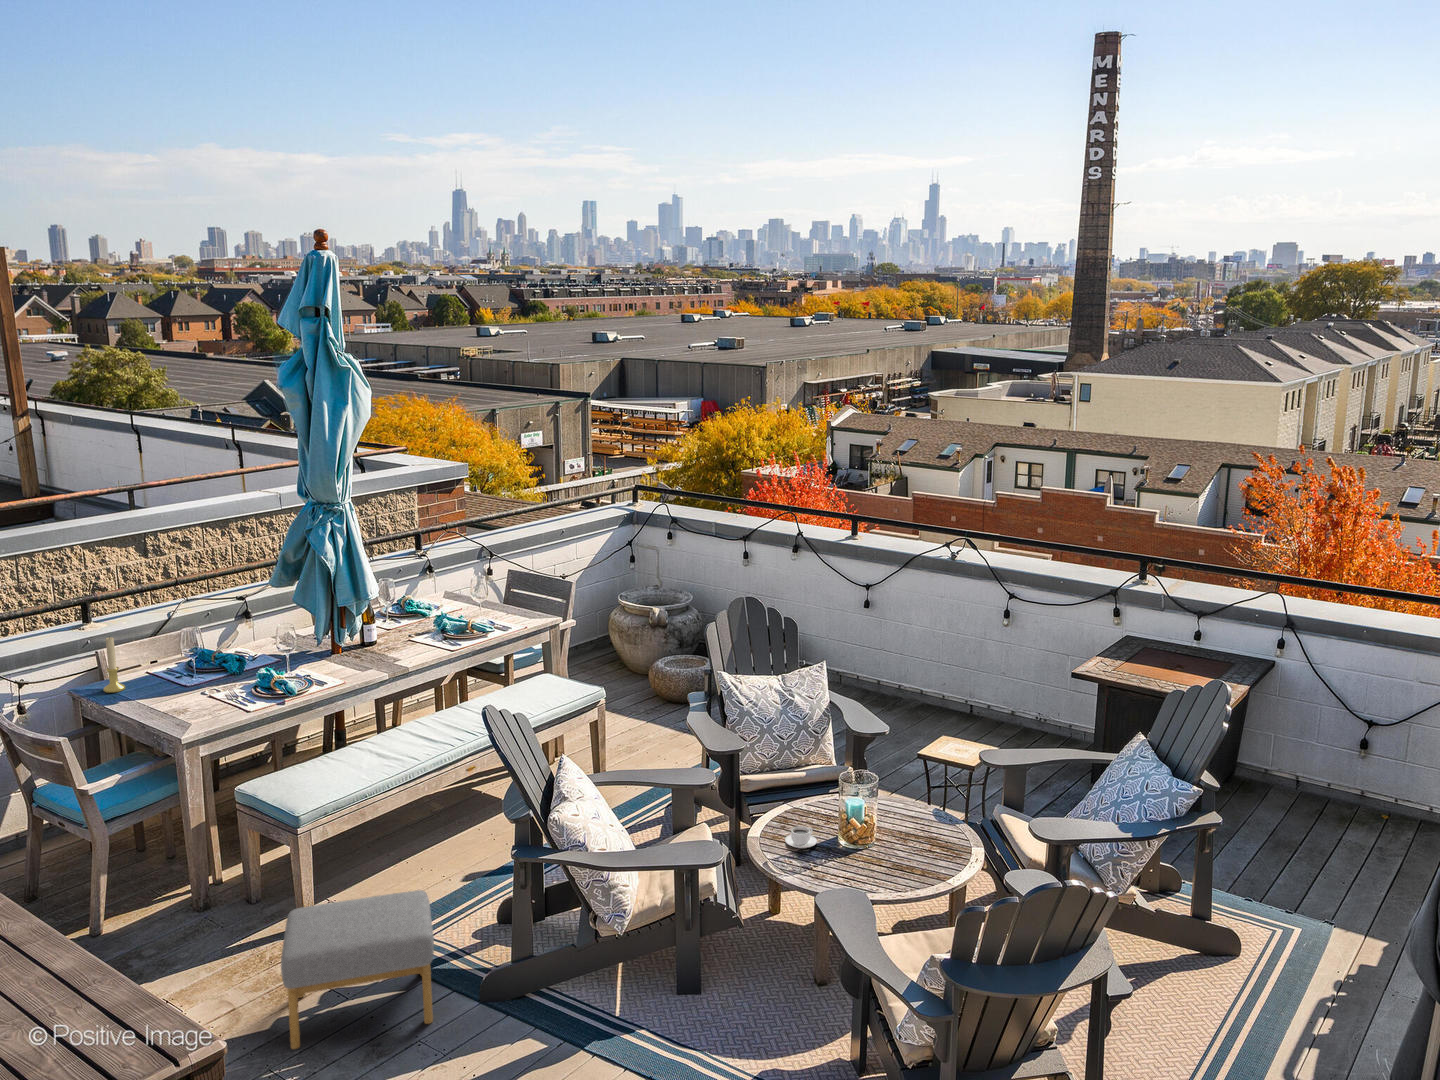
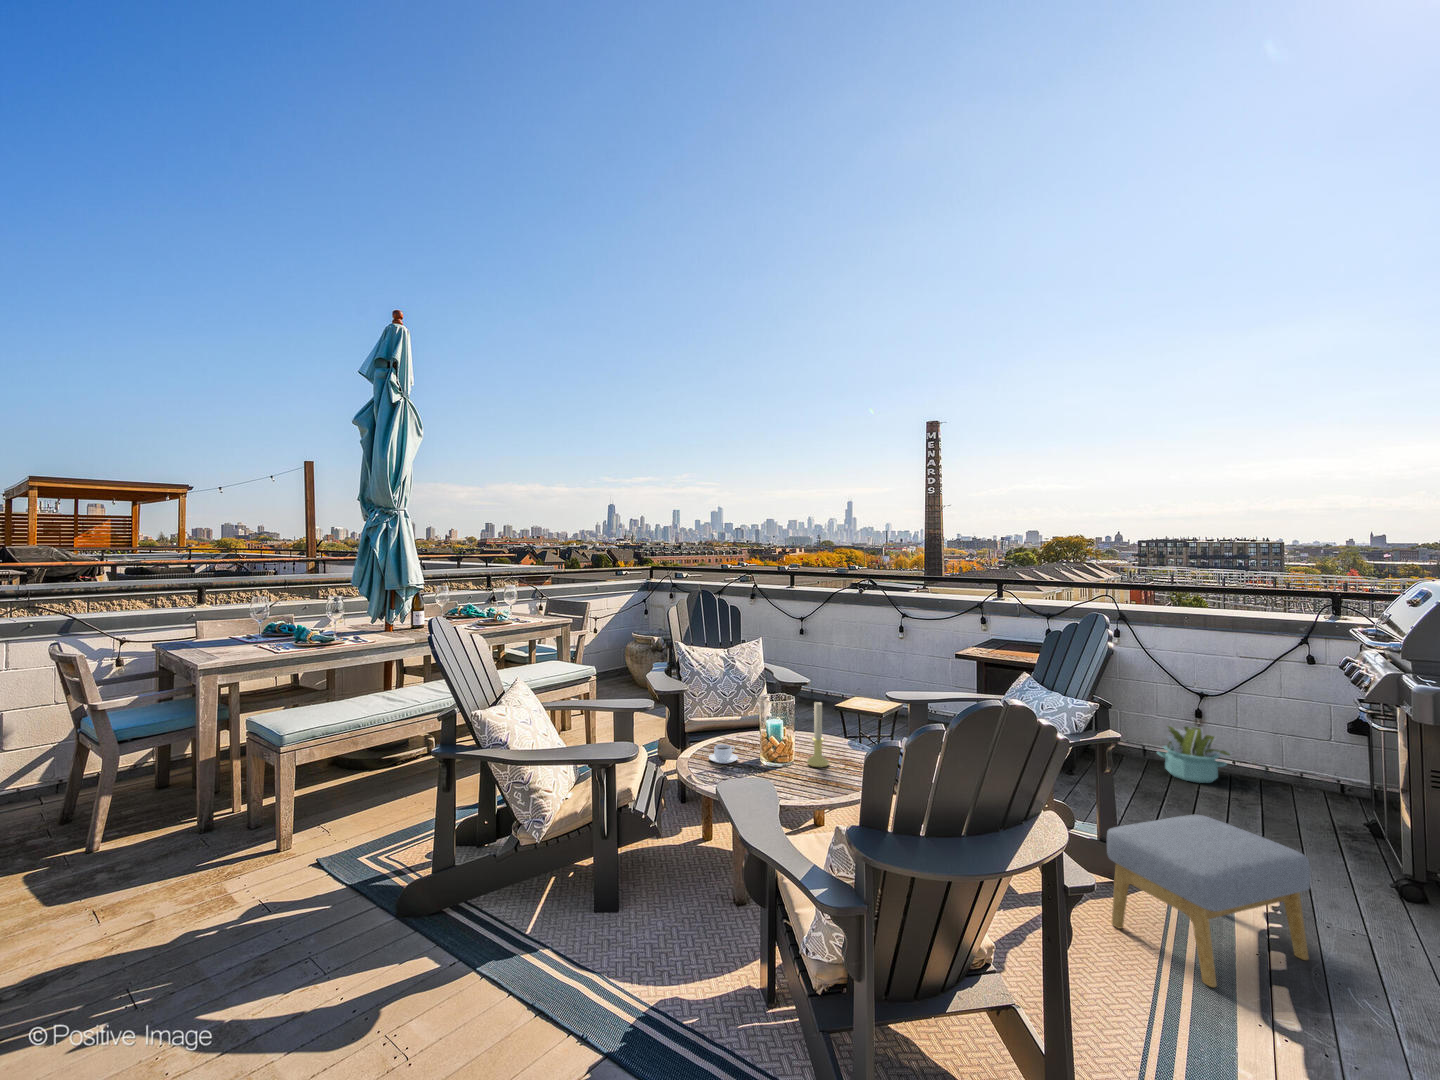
candle holder: present [103,637,125,693] -> present [807,702,829,768]
decorative plant: none [1304,755,1388,825] -> present [1157,726,1232,783]
footstool: present [281,890,434,1049] -> present [1107,815,1311,987]

